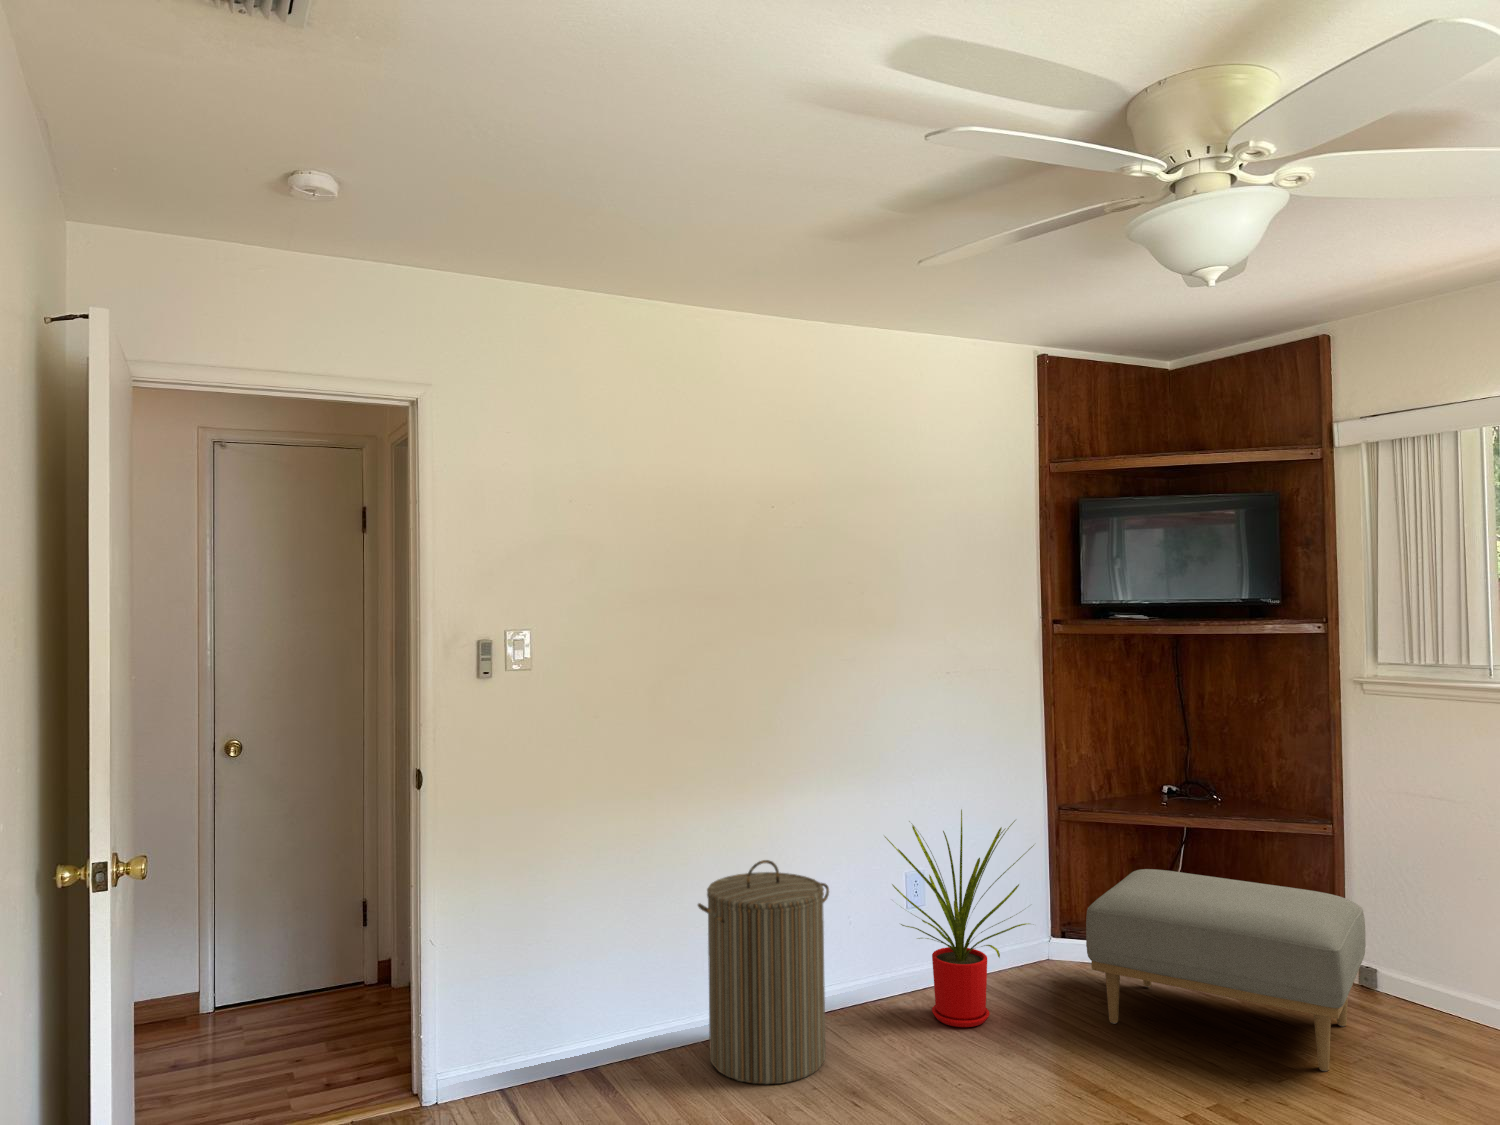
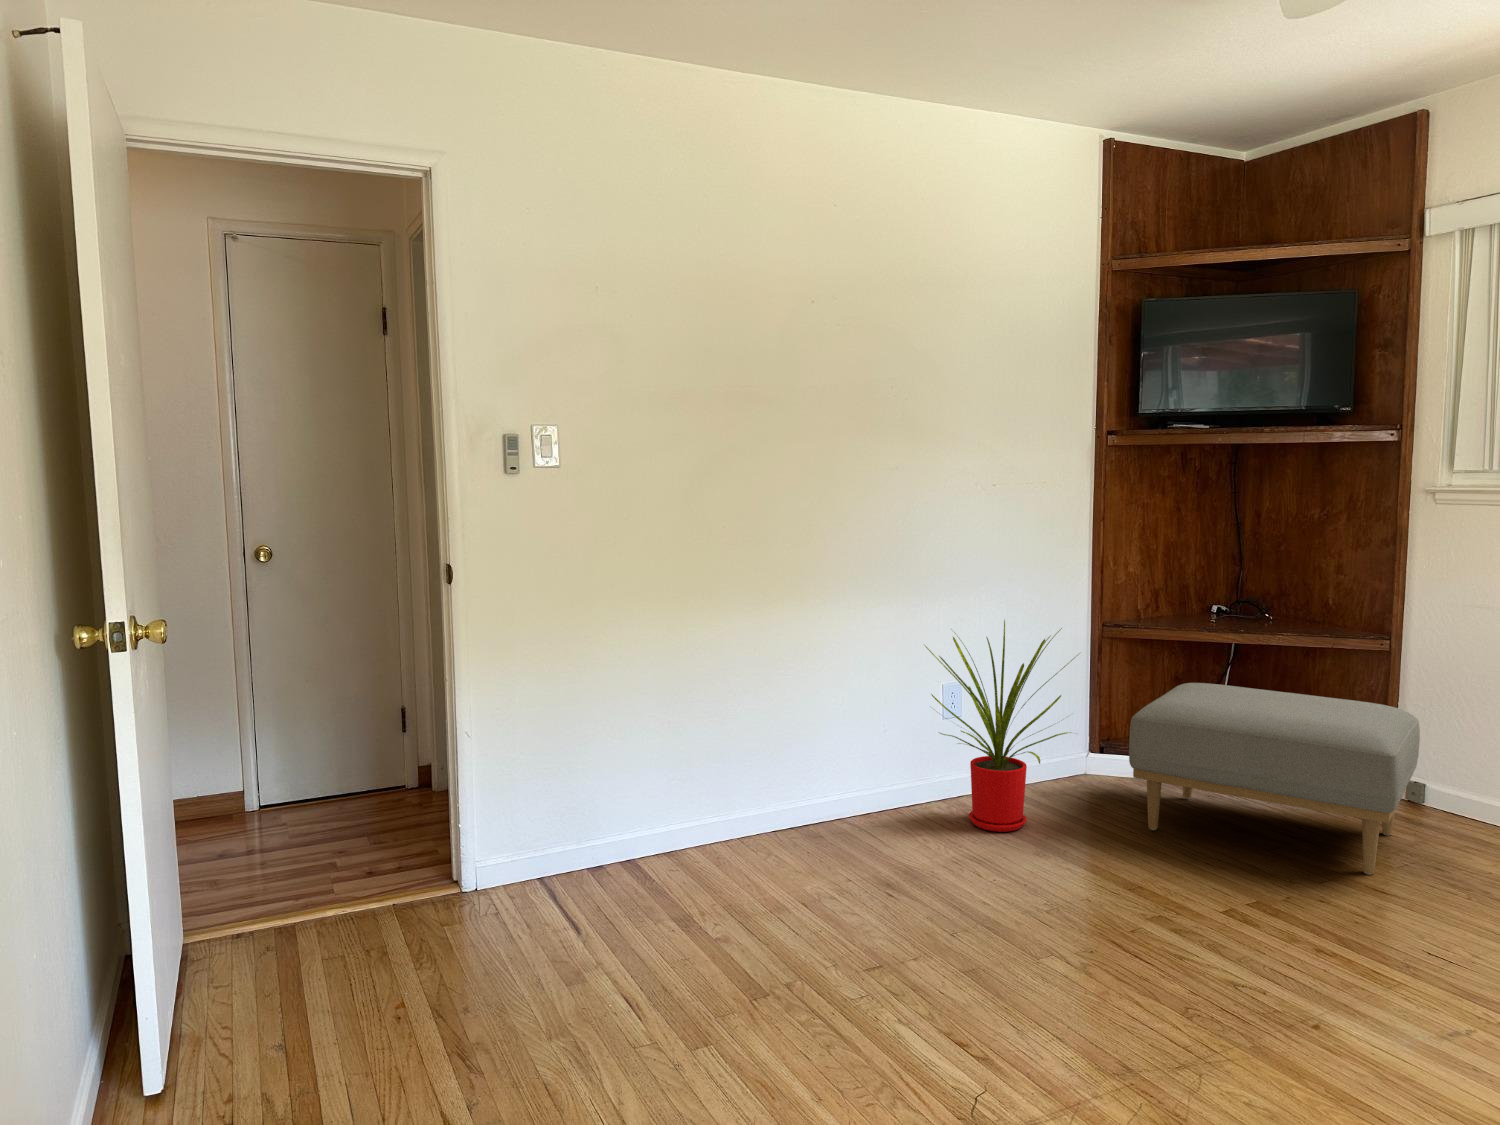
laundry hamper: present [698,860,829,1084] -> none [734,663,868,879]

